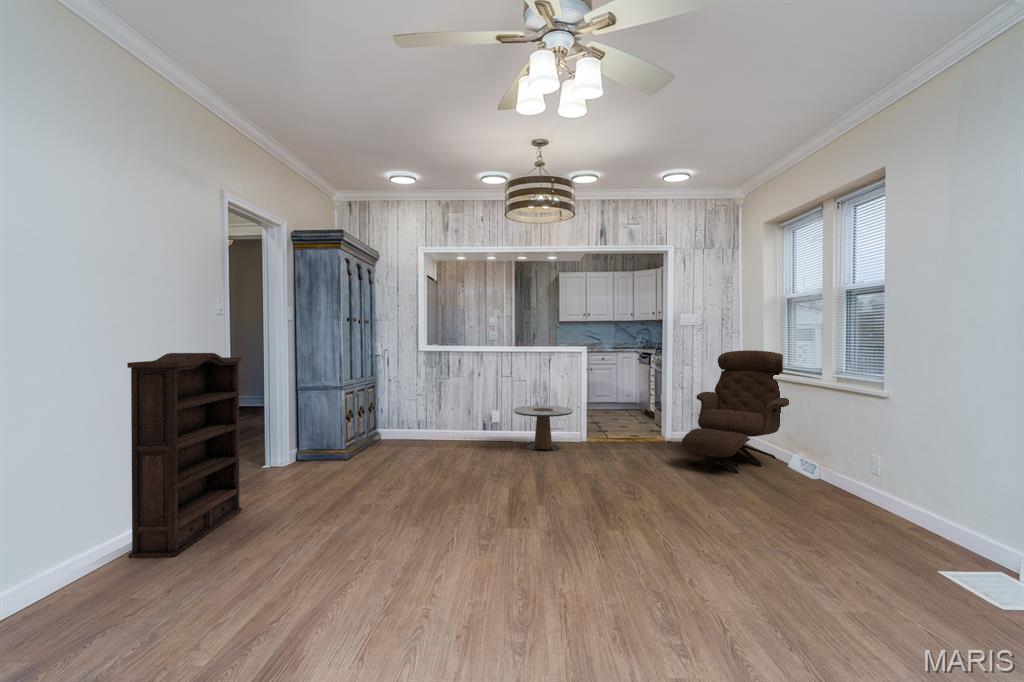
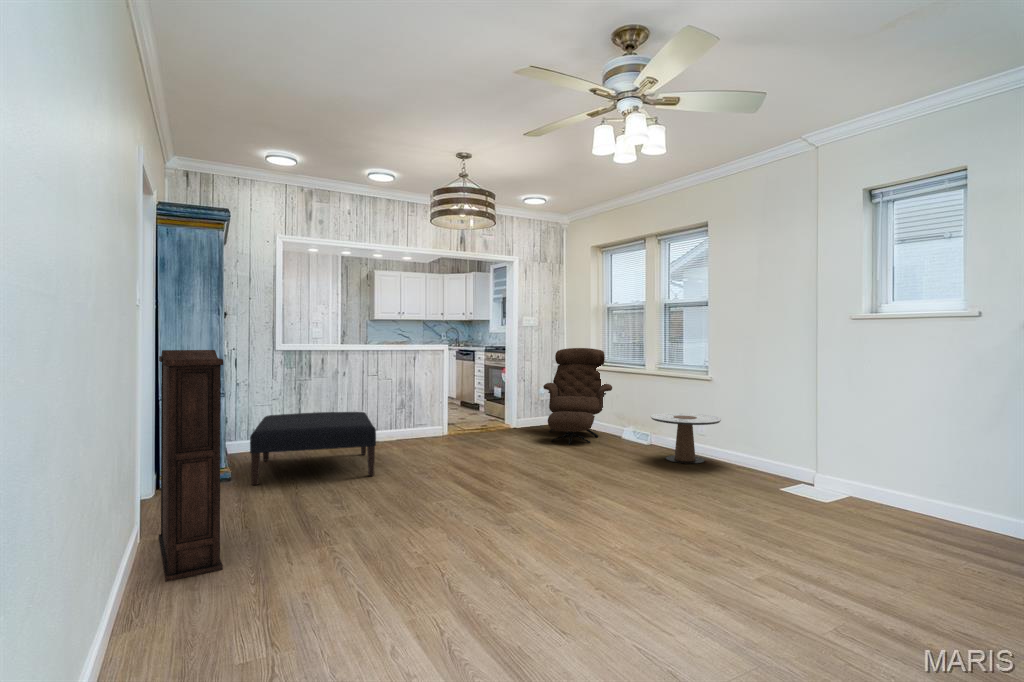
side table: present [513,406,573,451] -> present [650,413,721,464]
ottoman: none [344,409,480,478] -> present [250,412,376,485]

